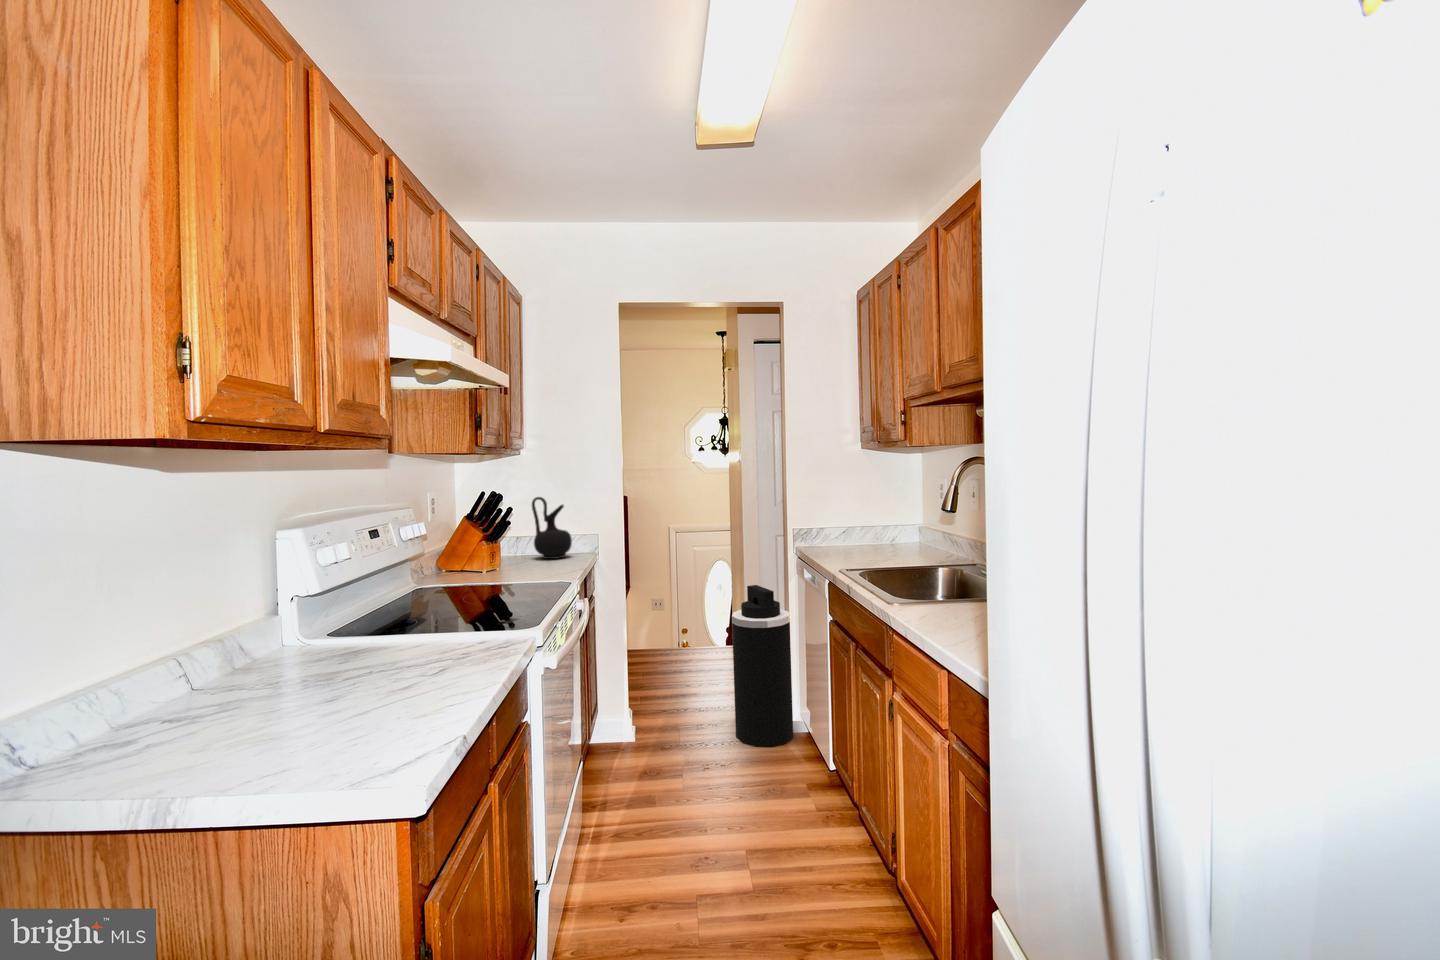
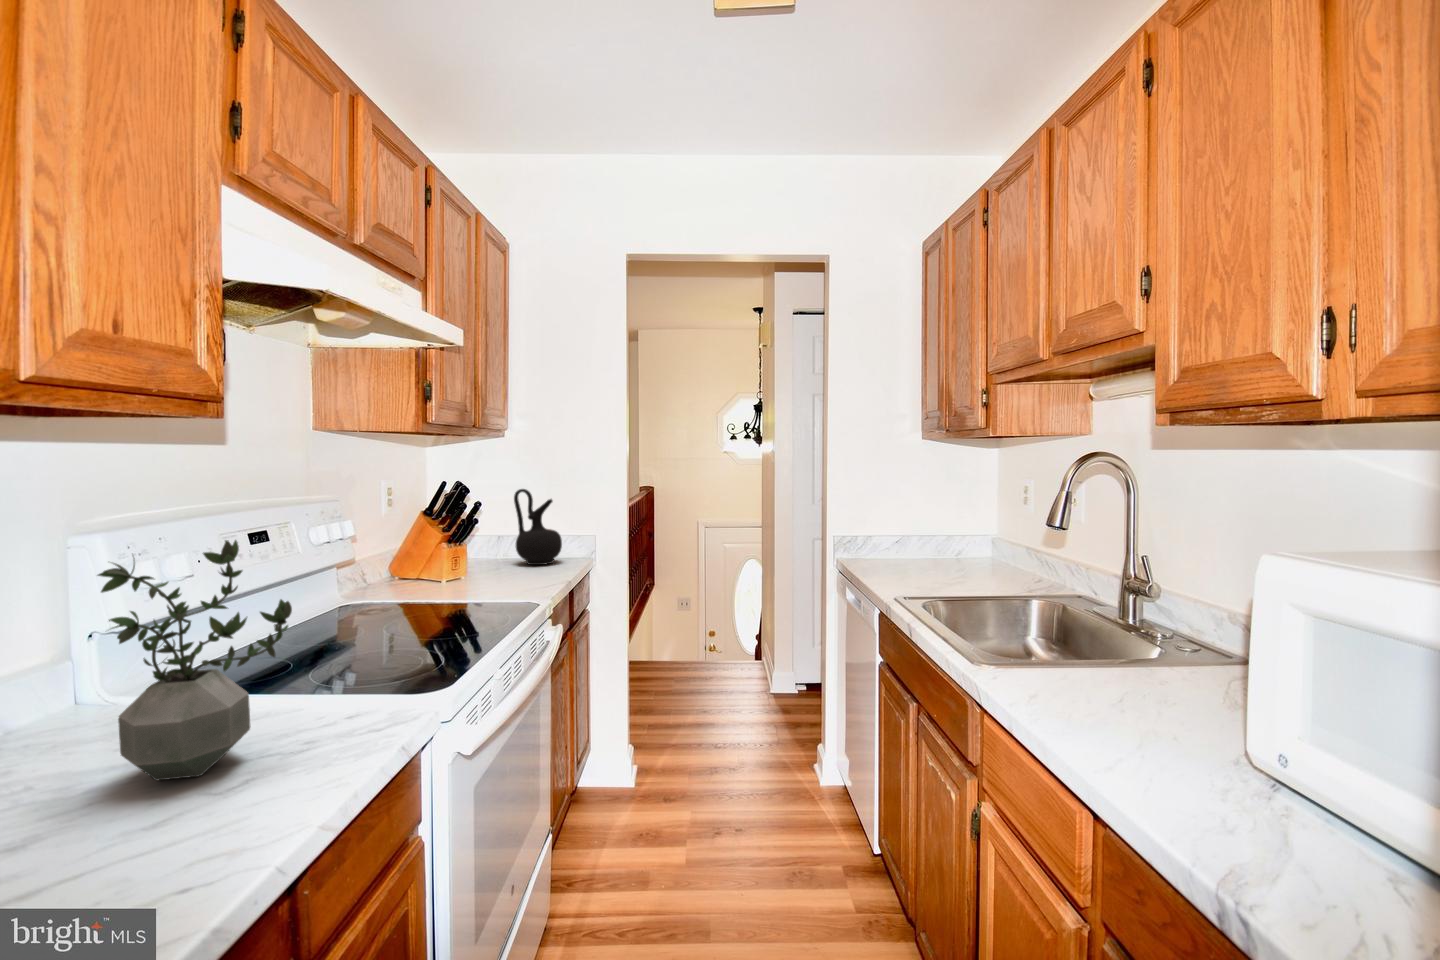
potted plant: none [356,523,459,669] -> present [98,540,292,780]
trash can: present [732,585,793,747] -> none [755,603,827,806]

